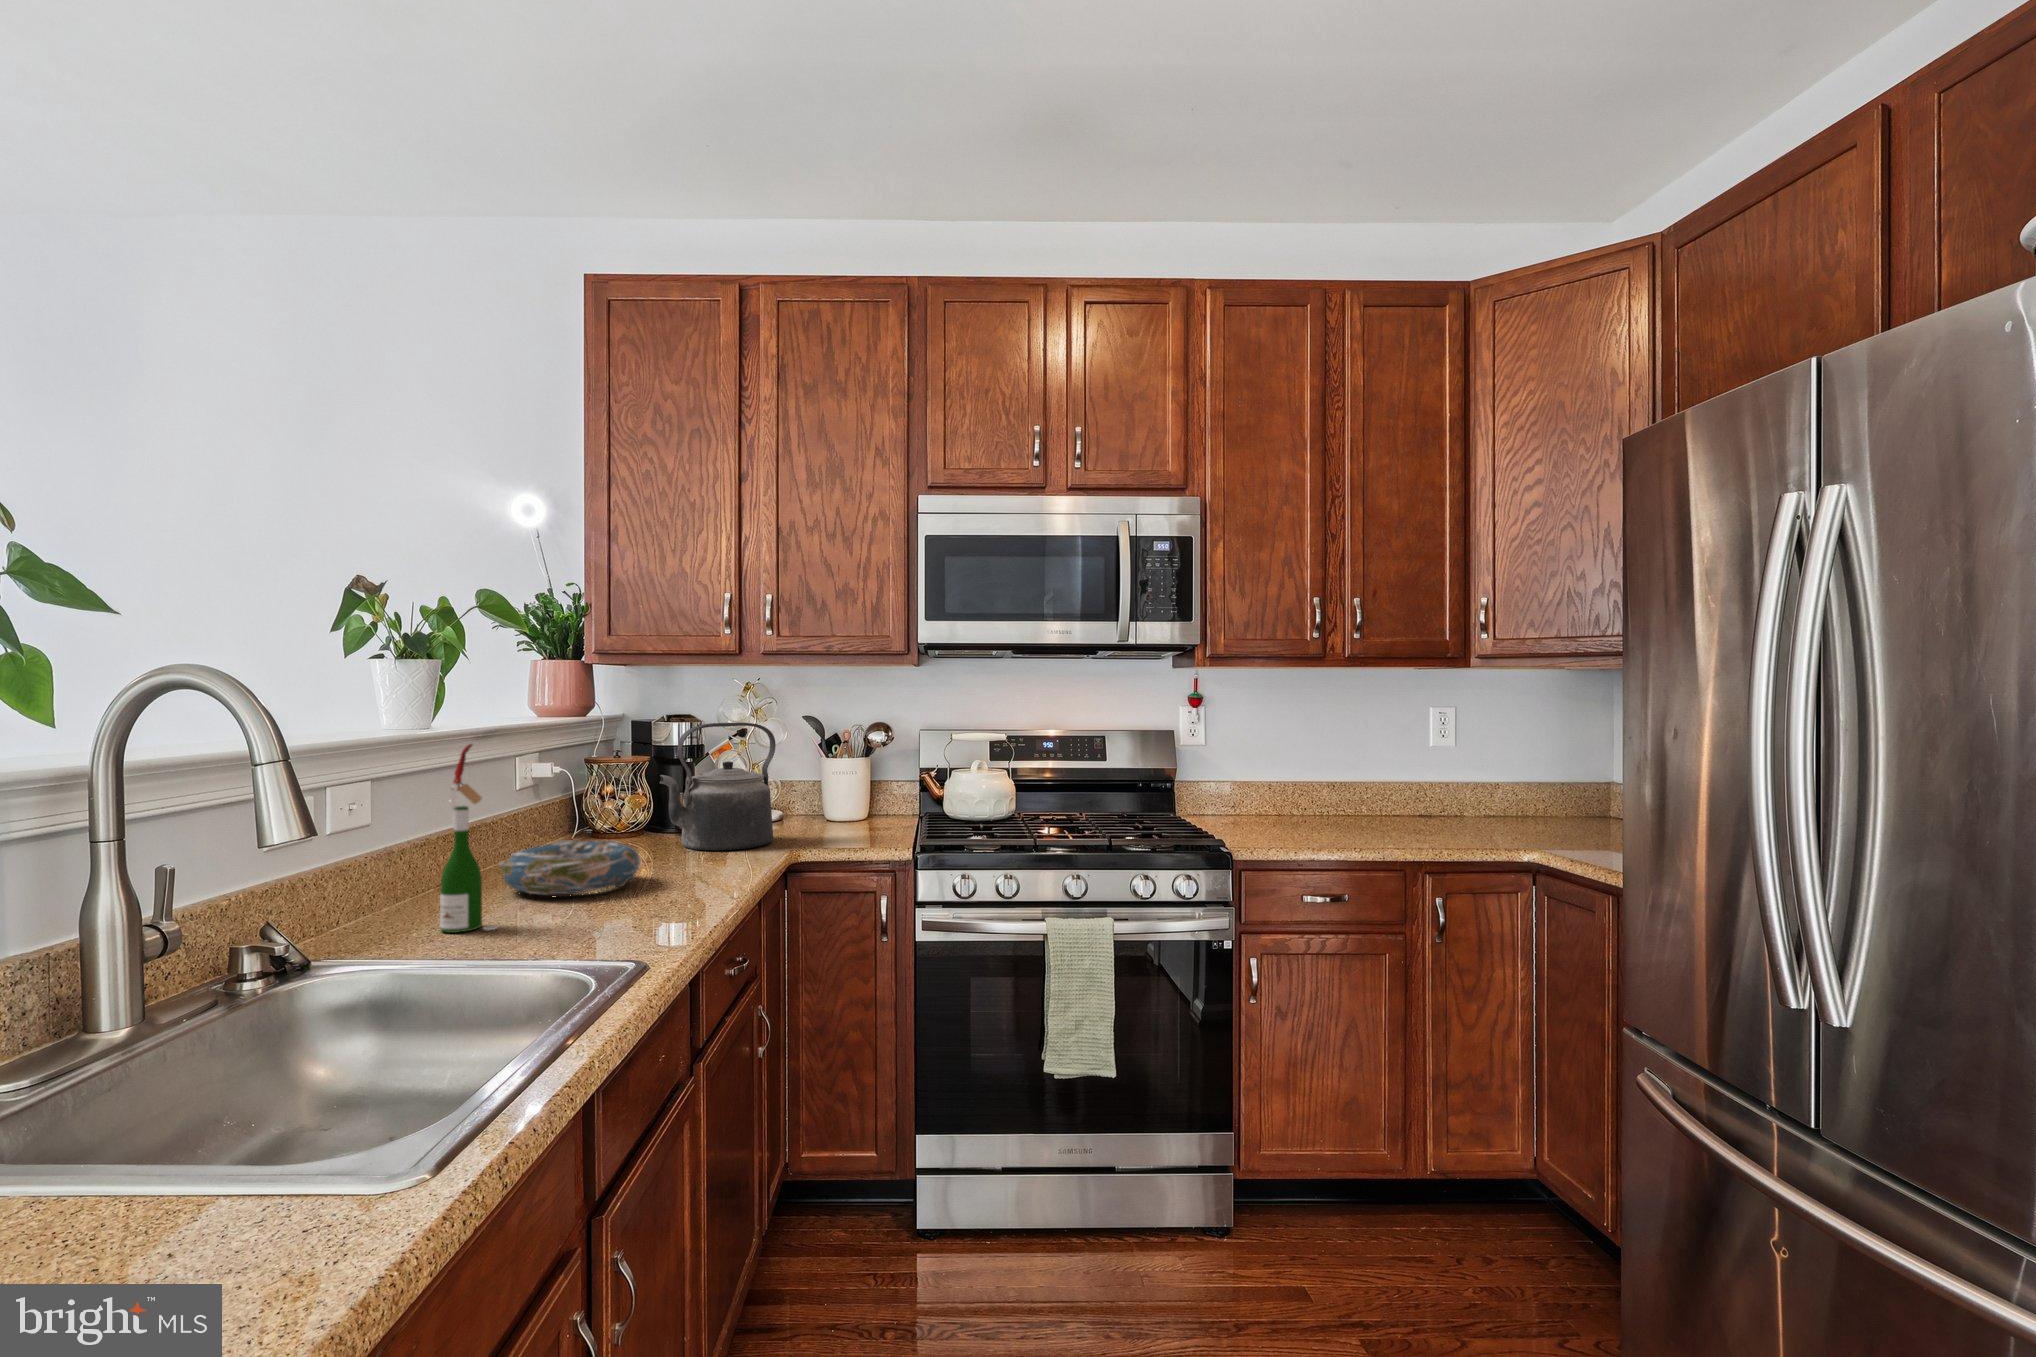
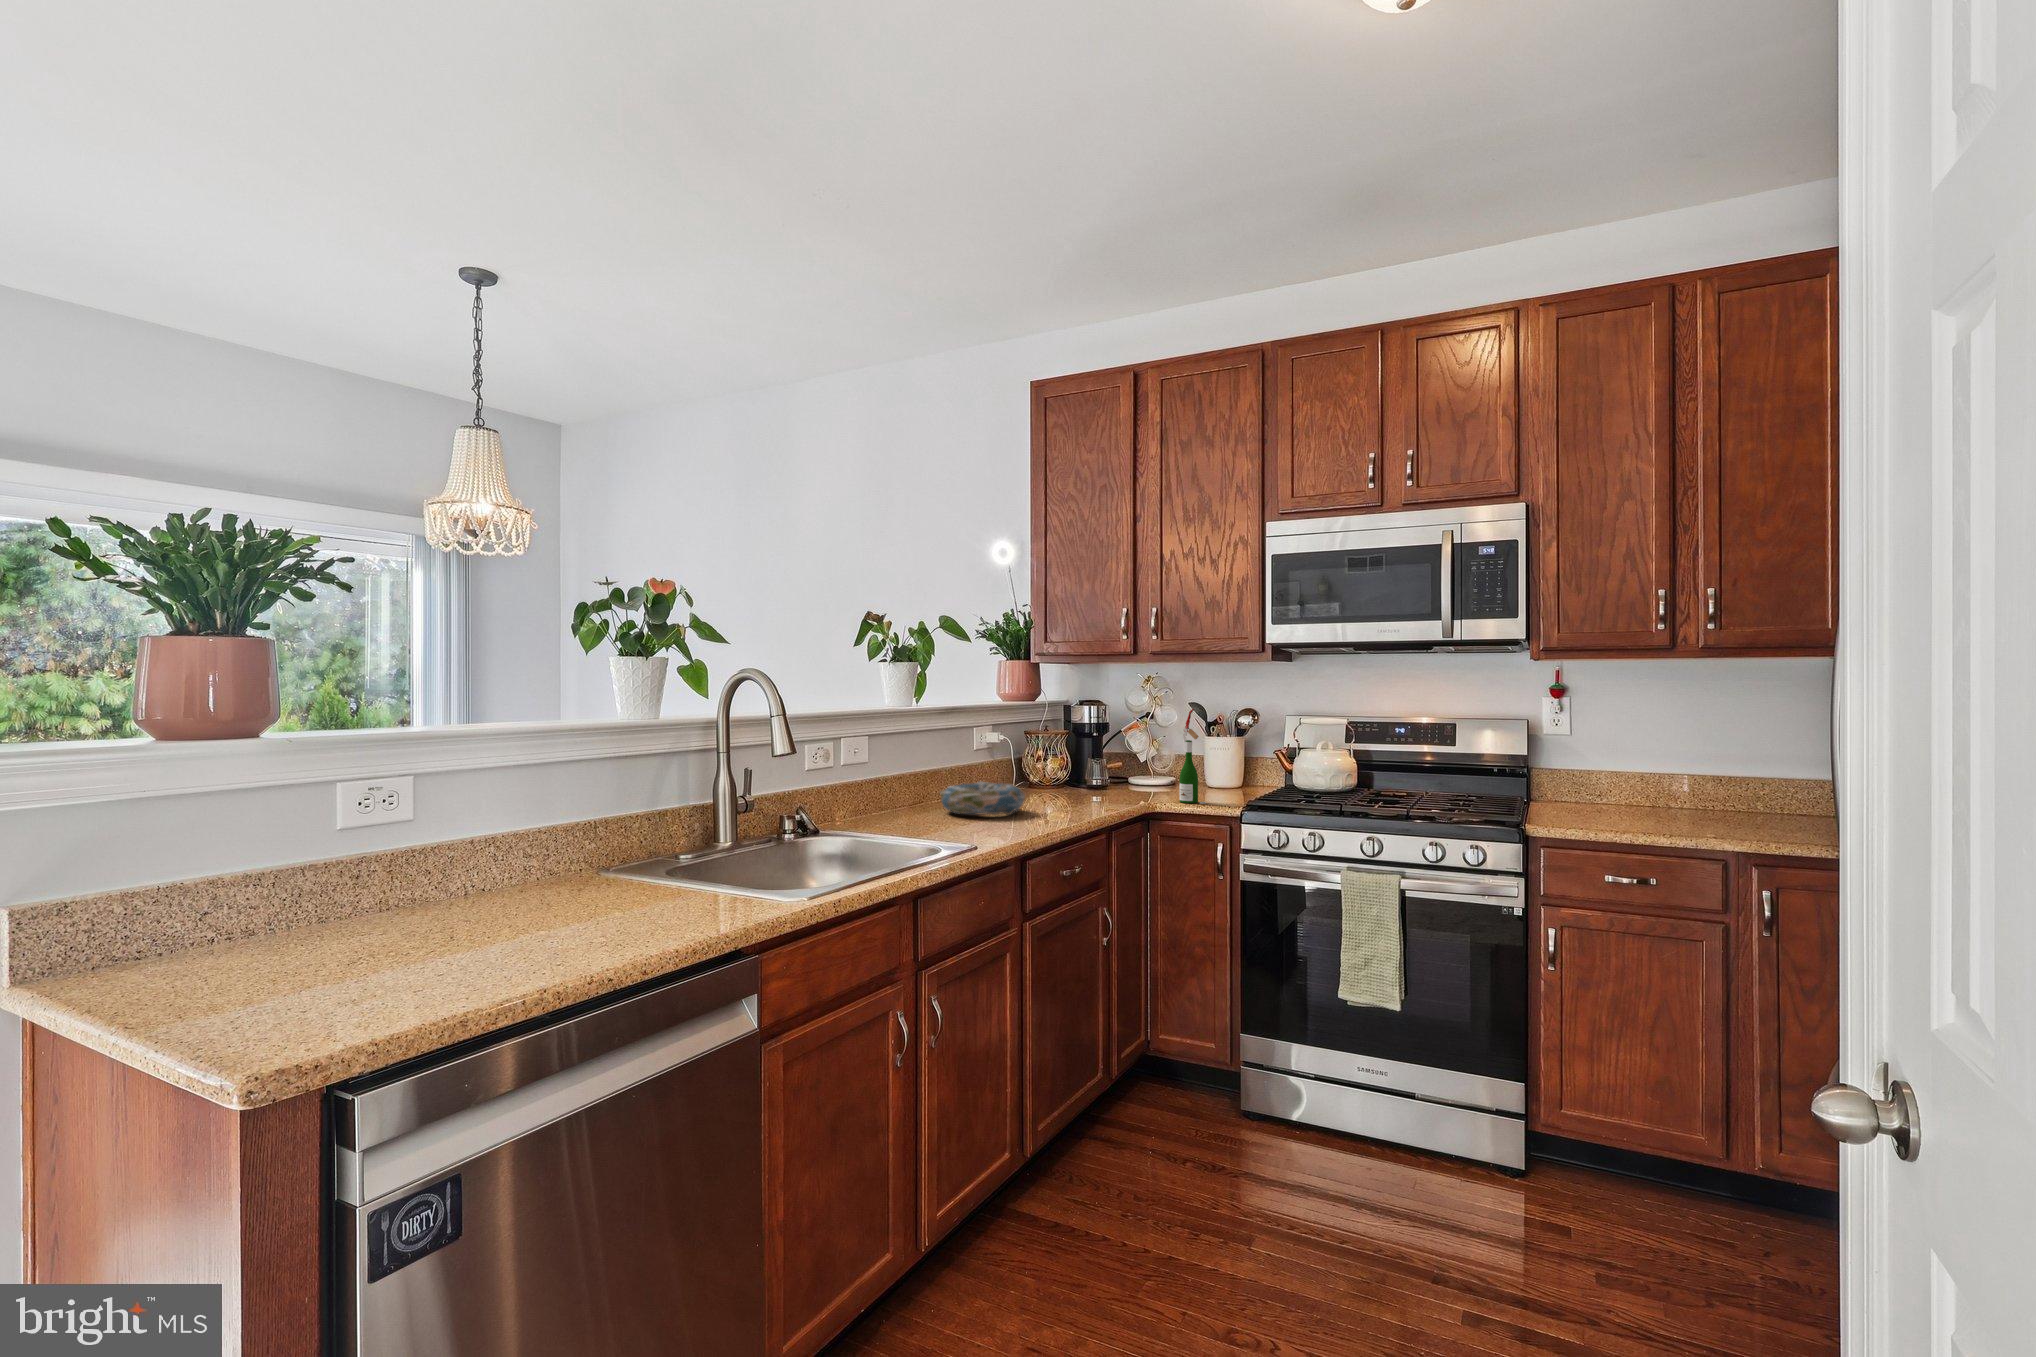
kettle: present [660,722,776,851] -> none [1060,707,1147,802]
wine bottle: present [440,744,497,933] -> present [1179,709,1206,804]

